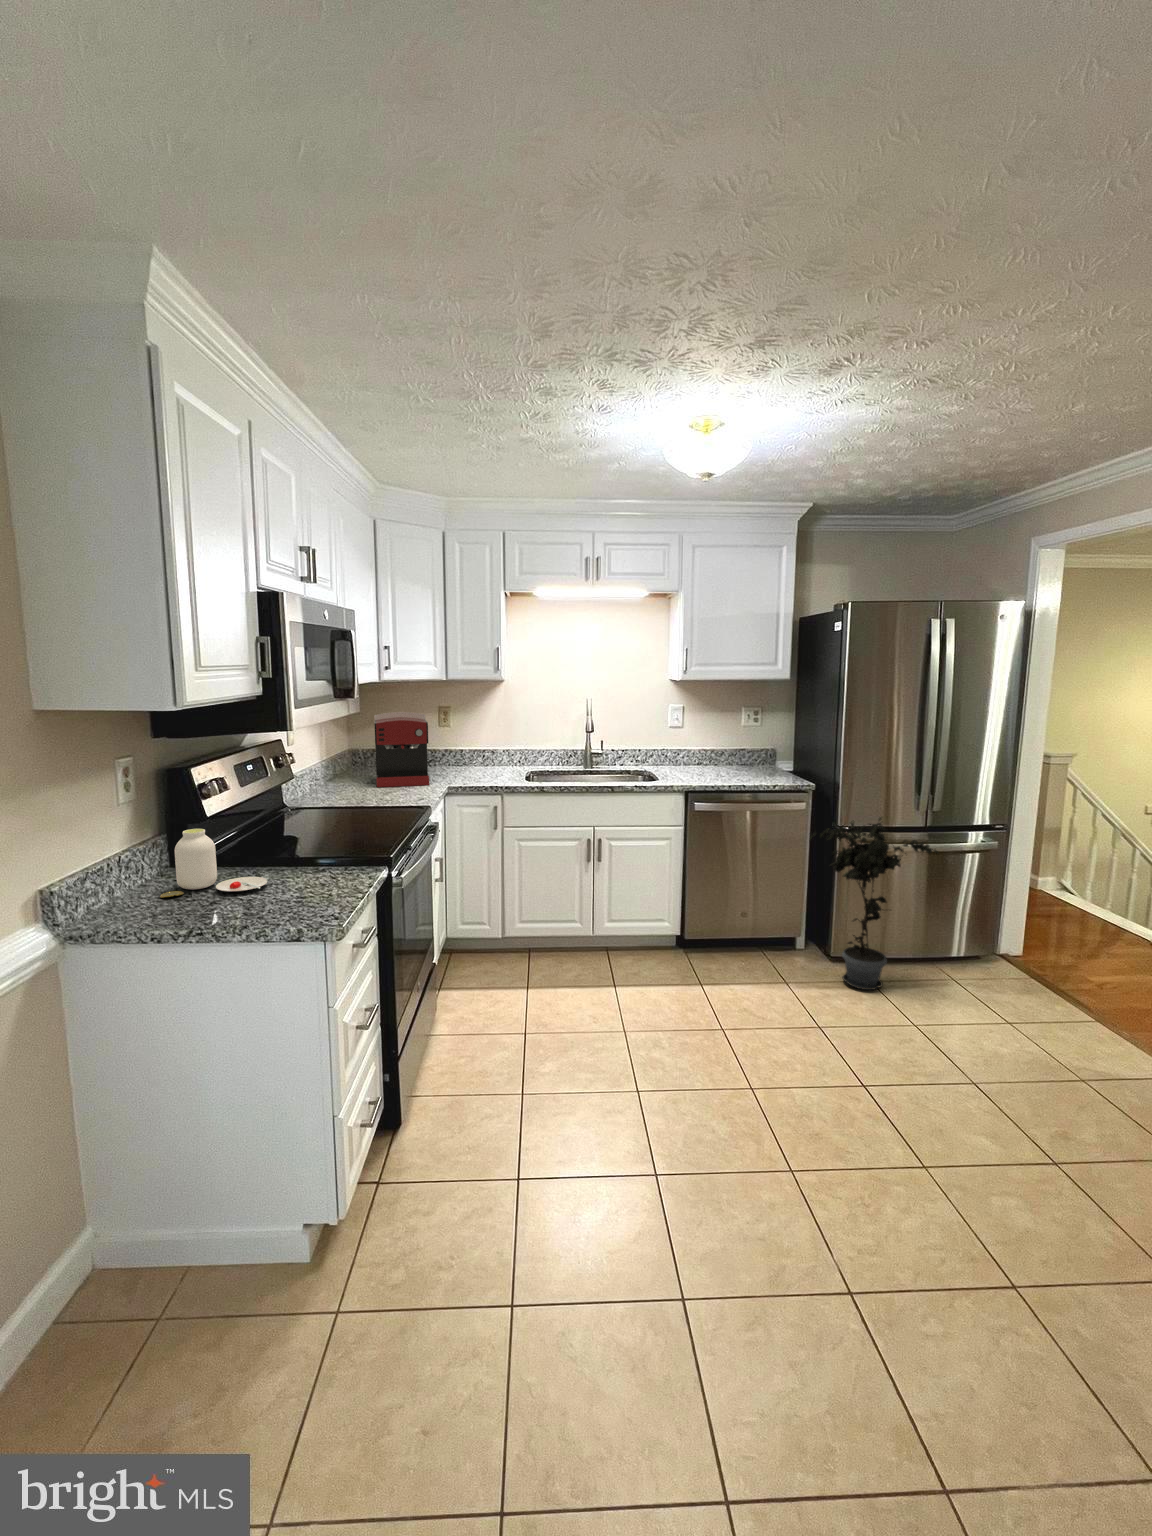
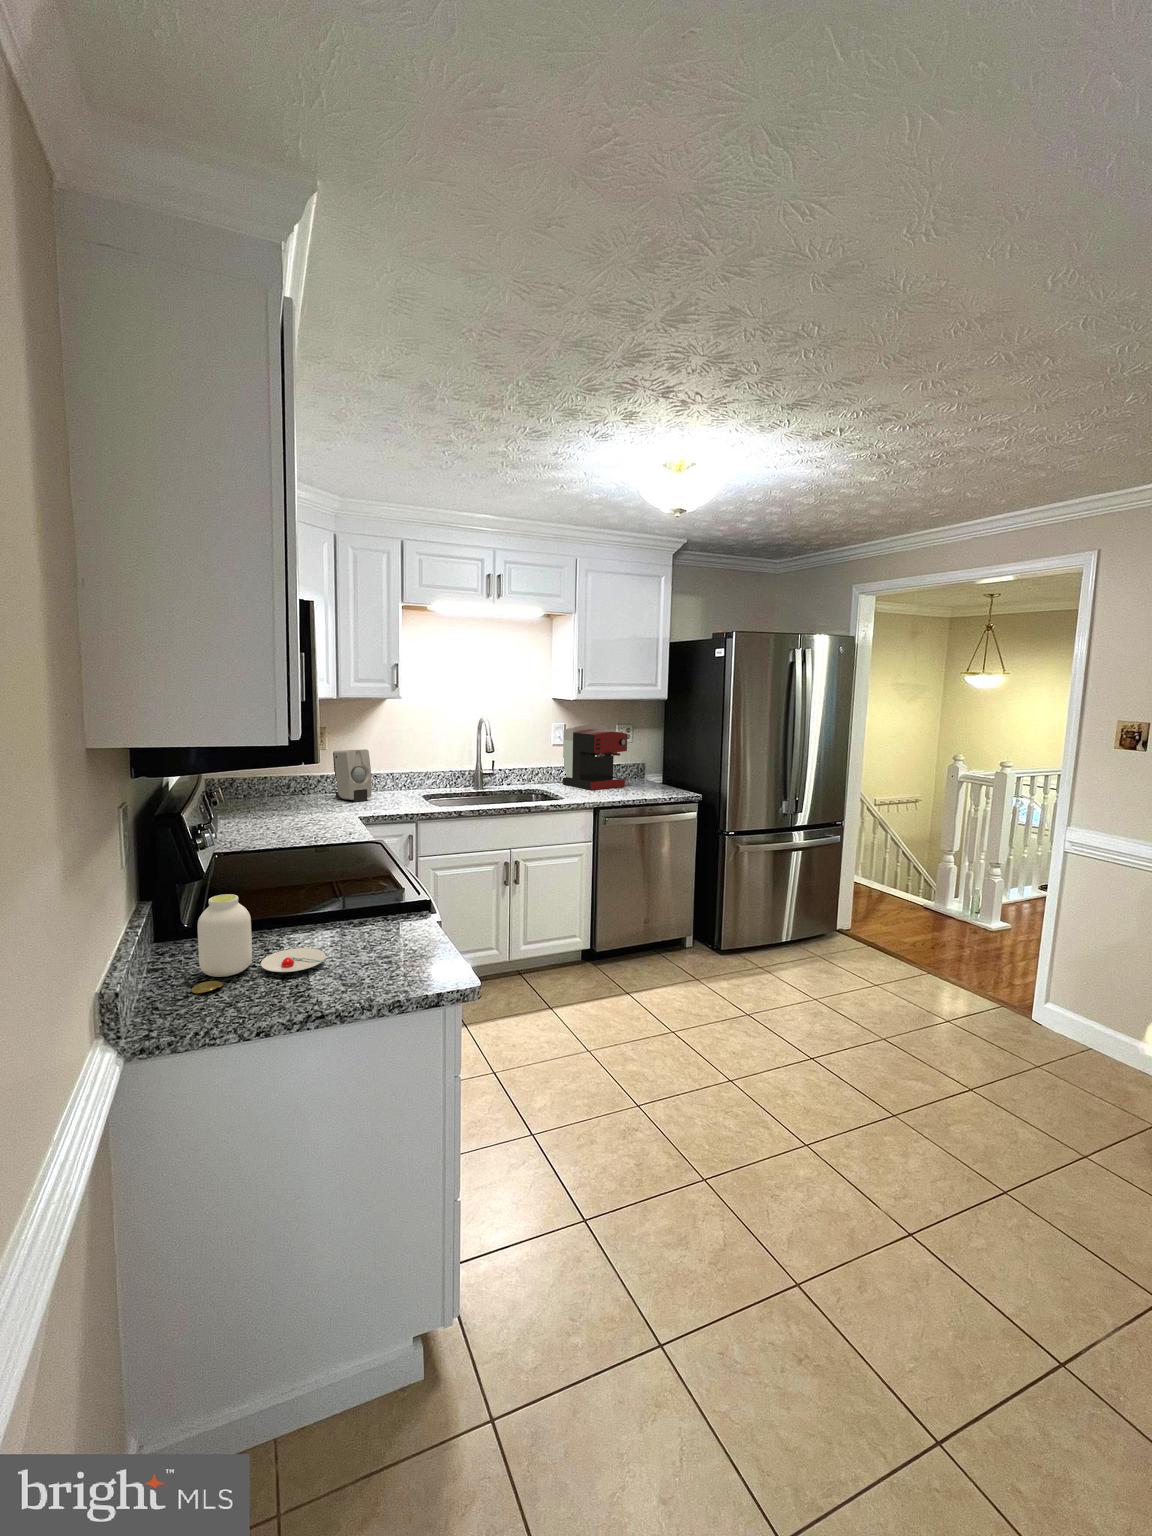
coffee maker: present [374,712,429,787] -> present [563,724,627,790]
soap dispenser: none [454,727,482,774] -> present [333,749,372,802]
potted plant: present [809,817,939,990] -> none [712,821,821,977]

